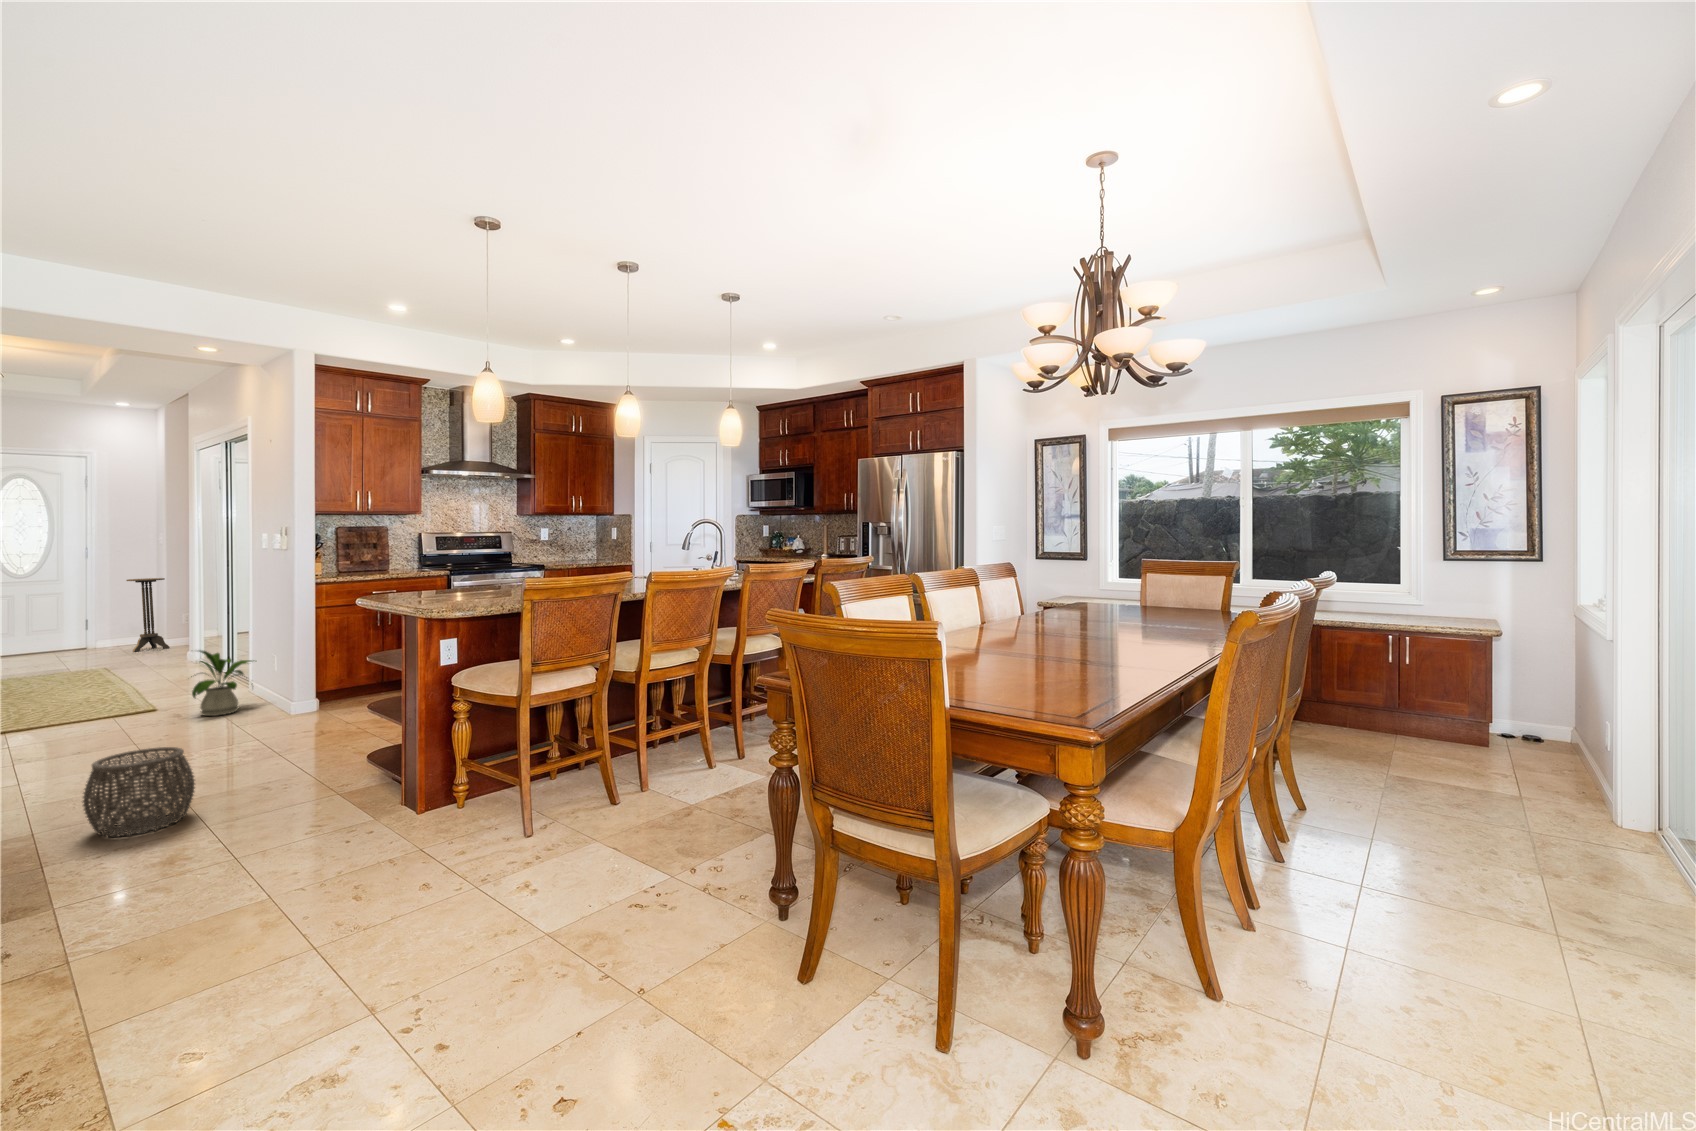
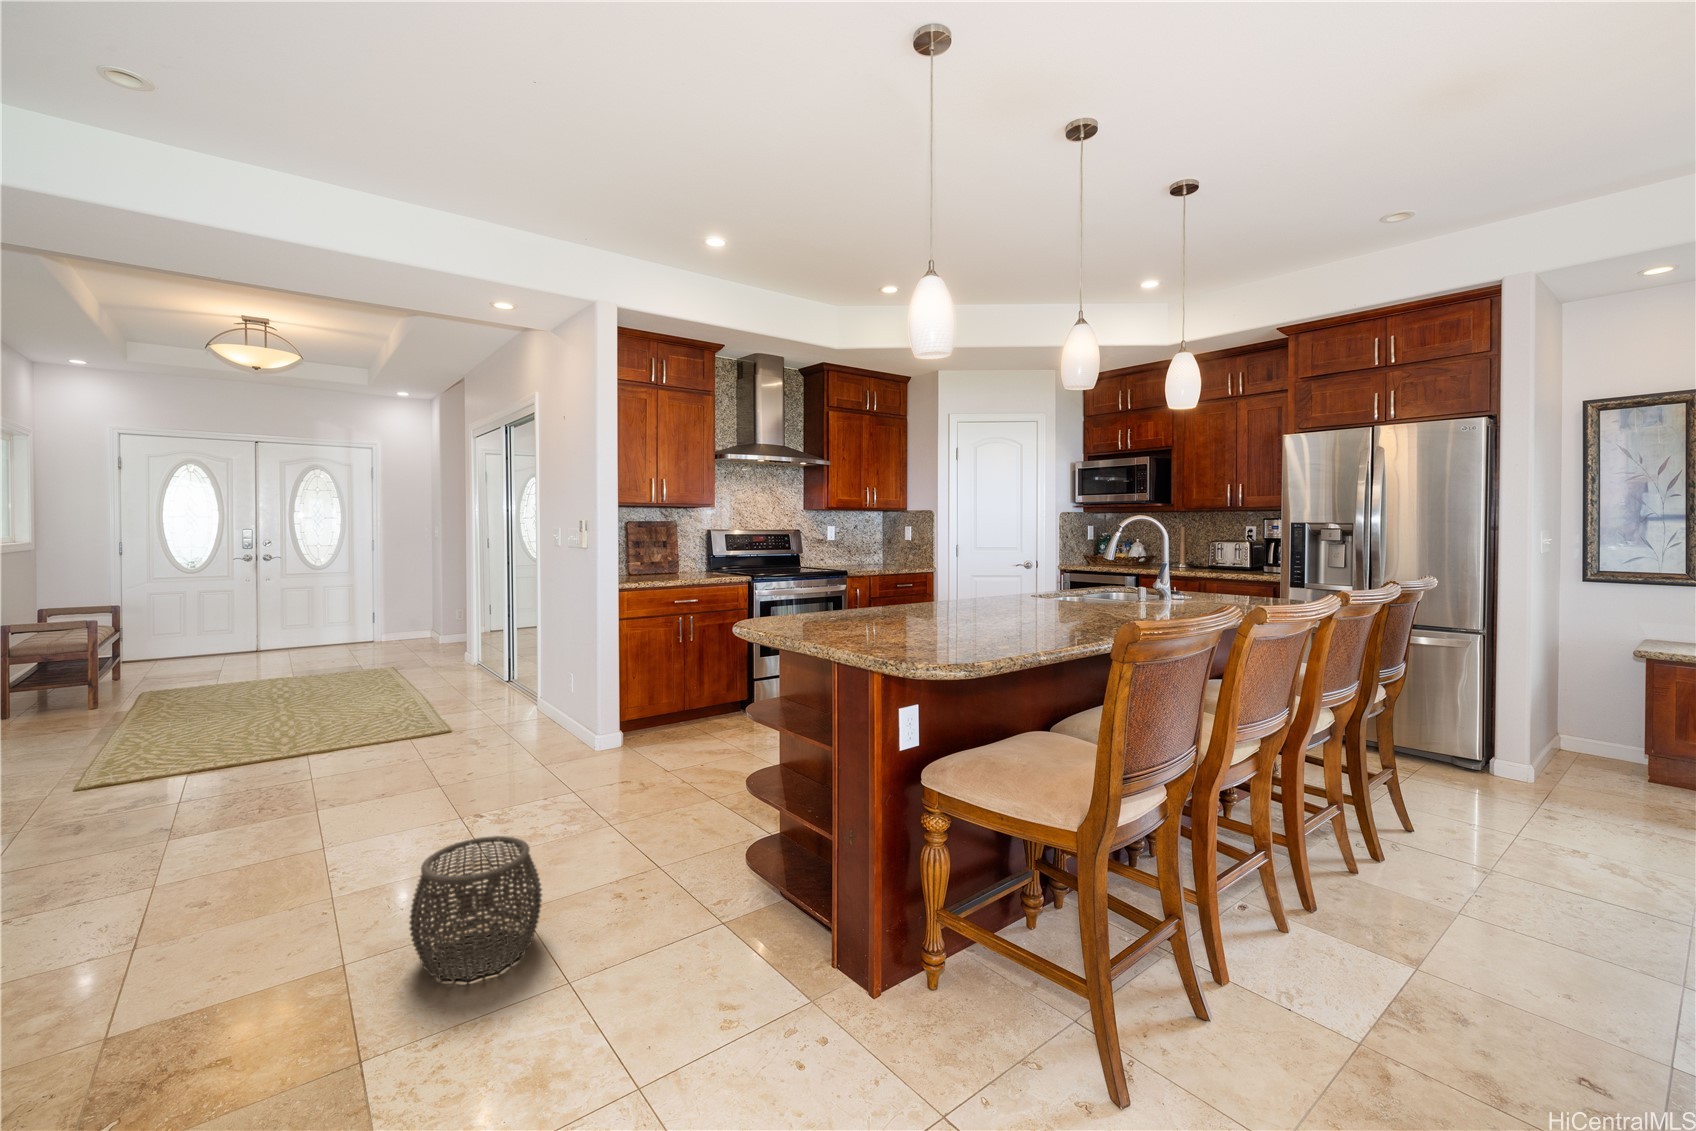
side table: present [126,578,170,652] -> none [408,572,444,646]
house plant: present [191,650,254,716] -> none [483,666,554,743]

